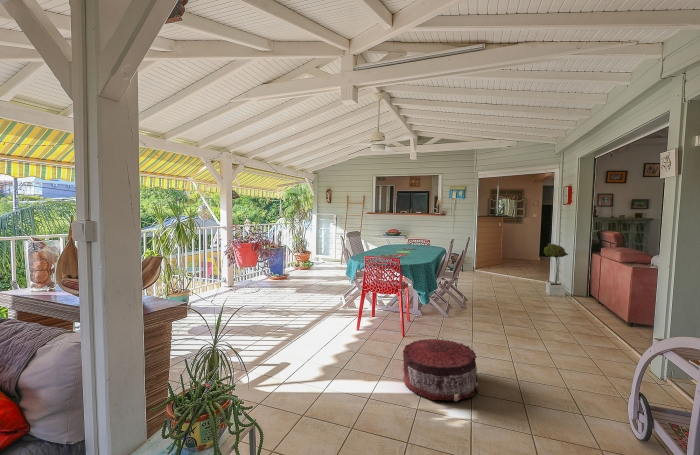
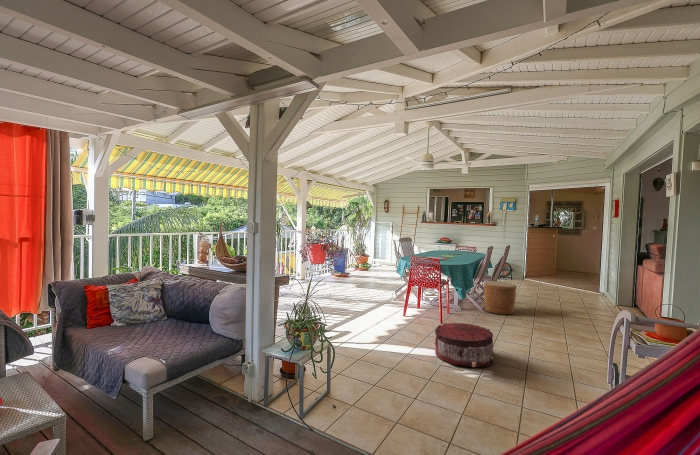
potted tree: present [544,243,568,296] -> none [587,253,613,305]
woven basket: none [445,279,480,317] -> present [484,281,517,315]

